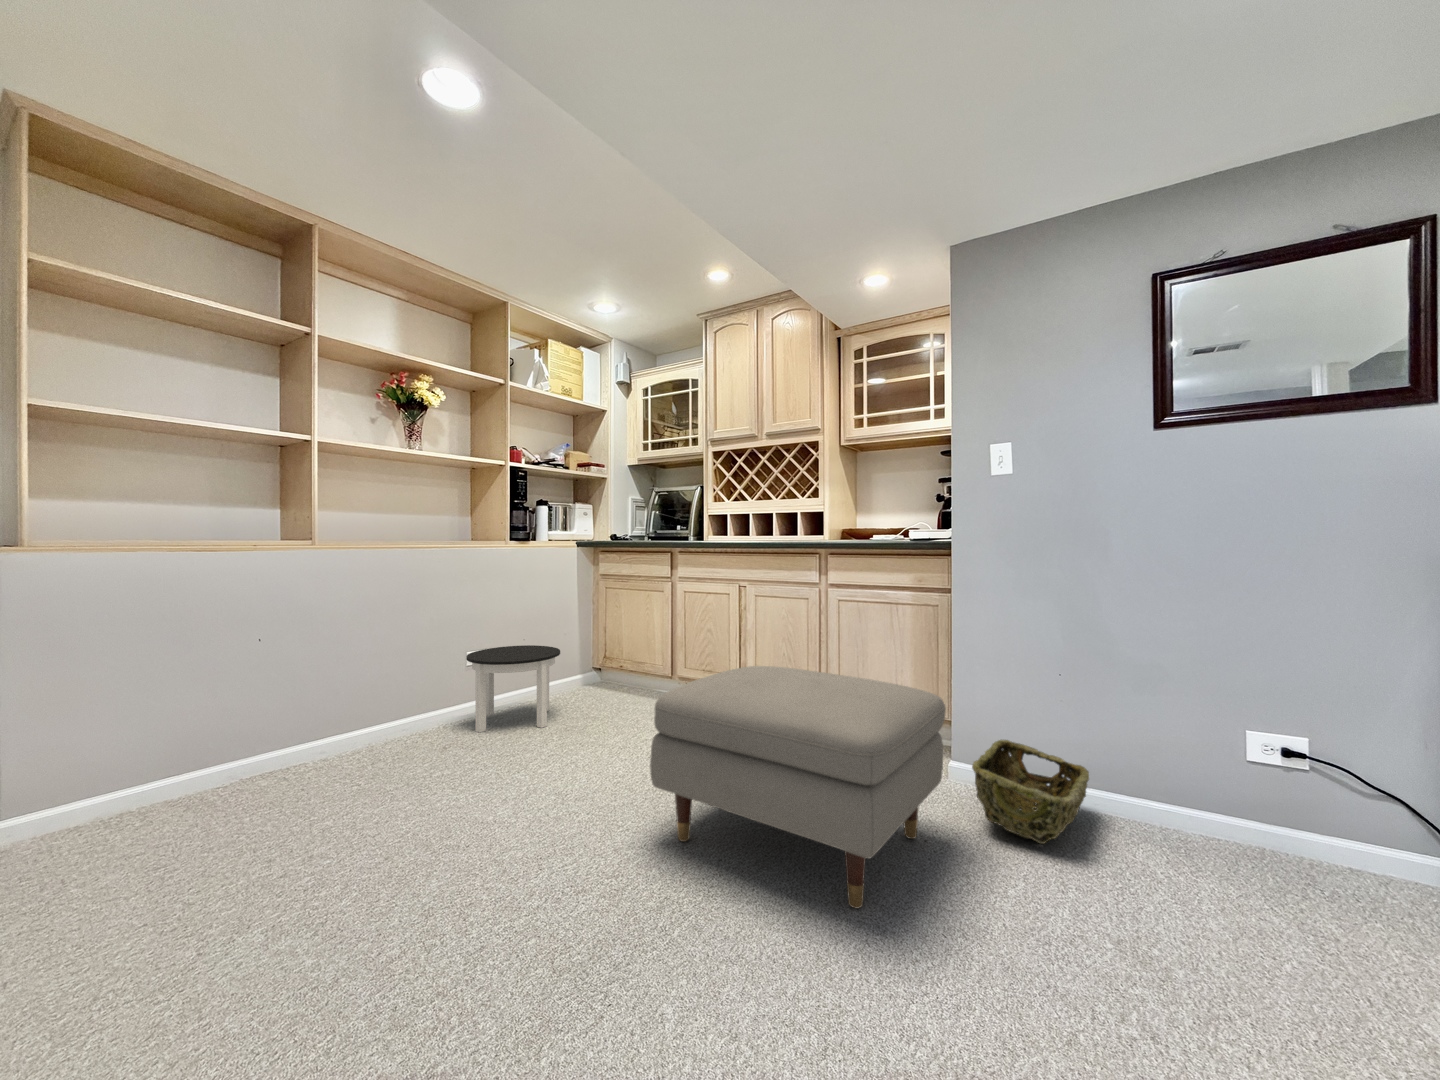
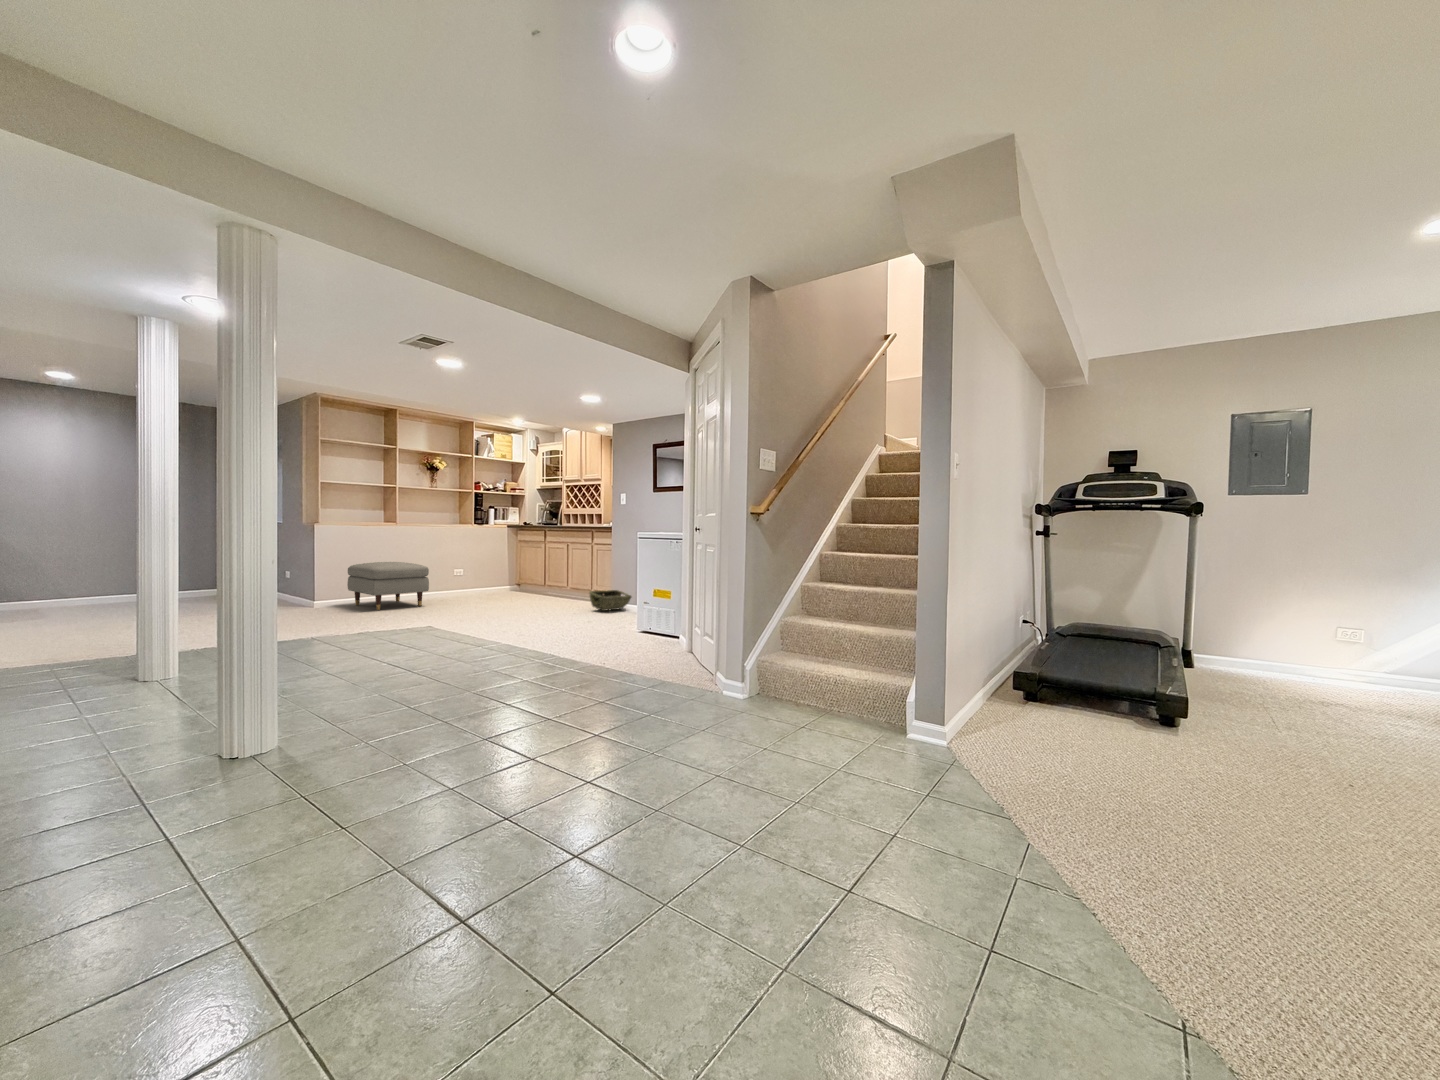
round table: present [466,645,560,732] -> none [453,568,491,597]
ottoman: present [650,666,946,908] -> present [347,562,429,610]

